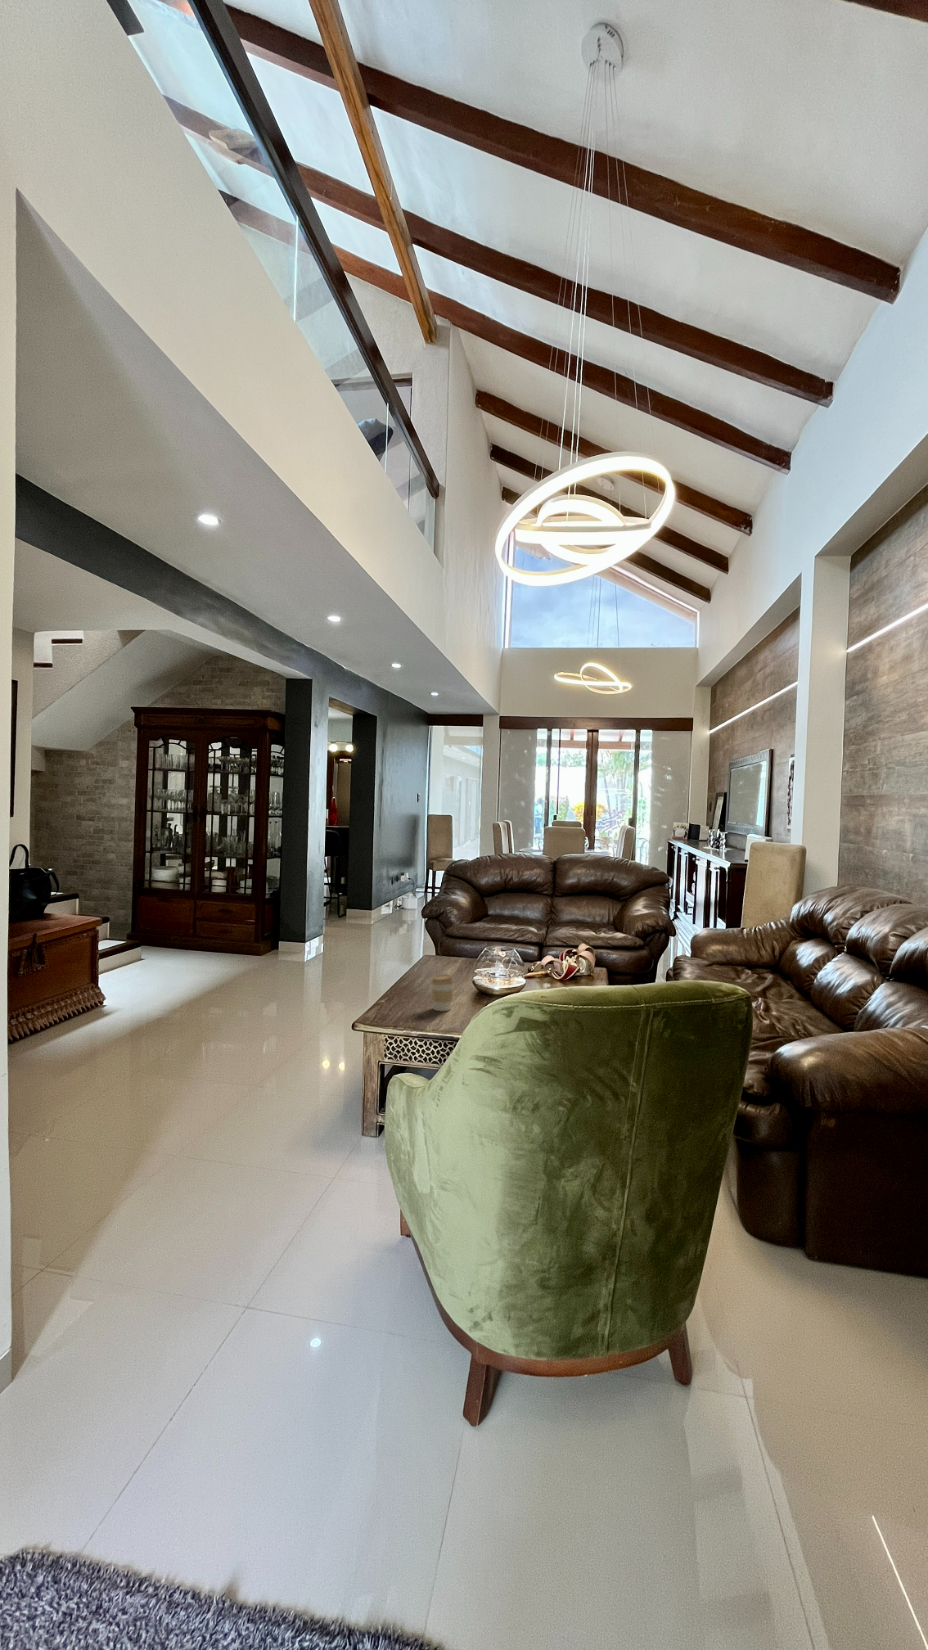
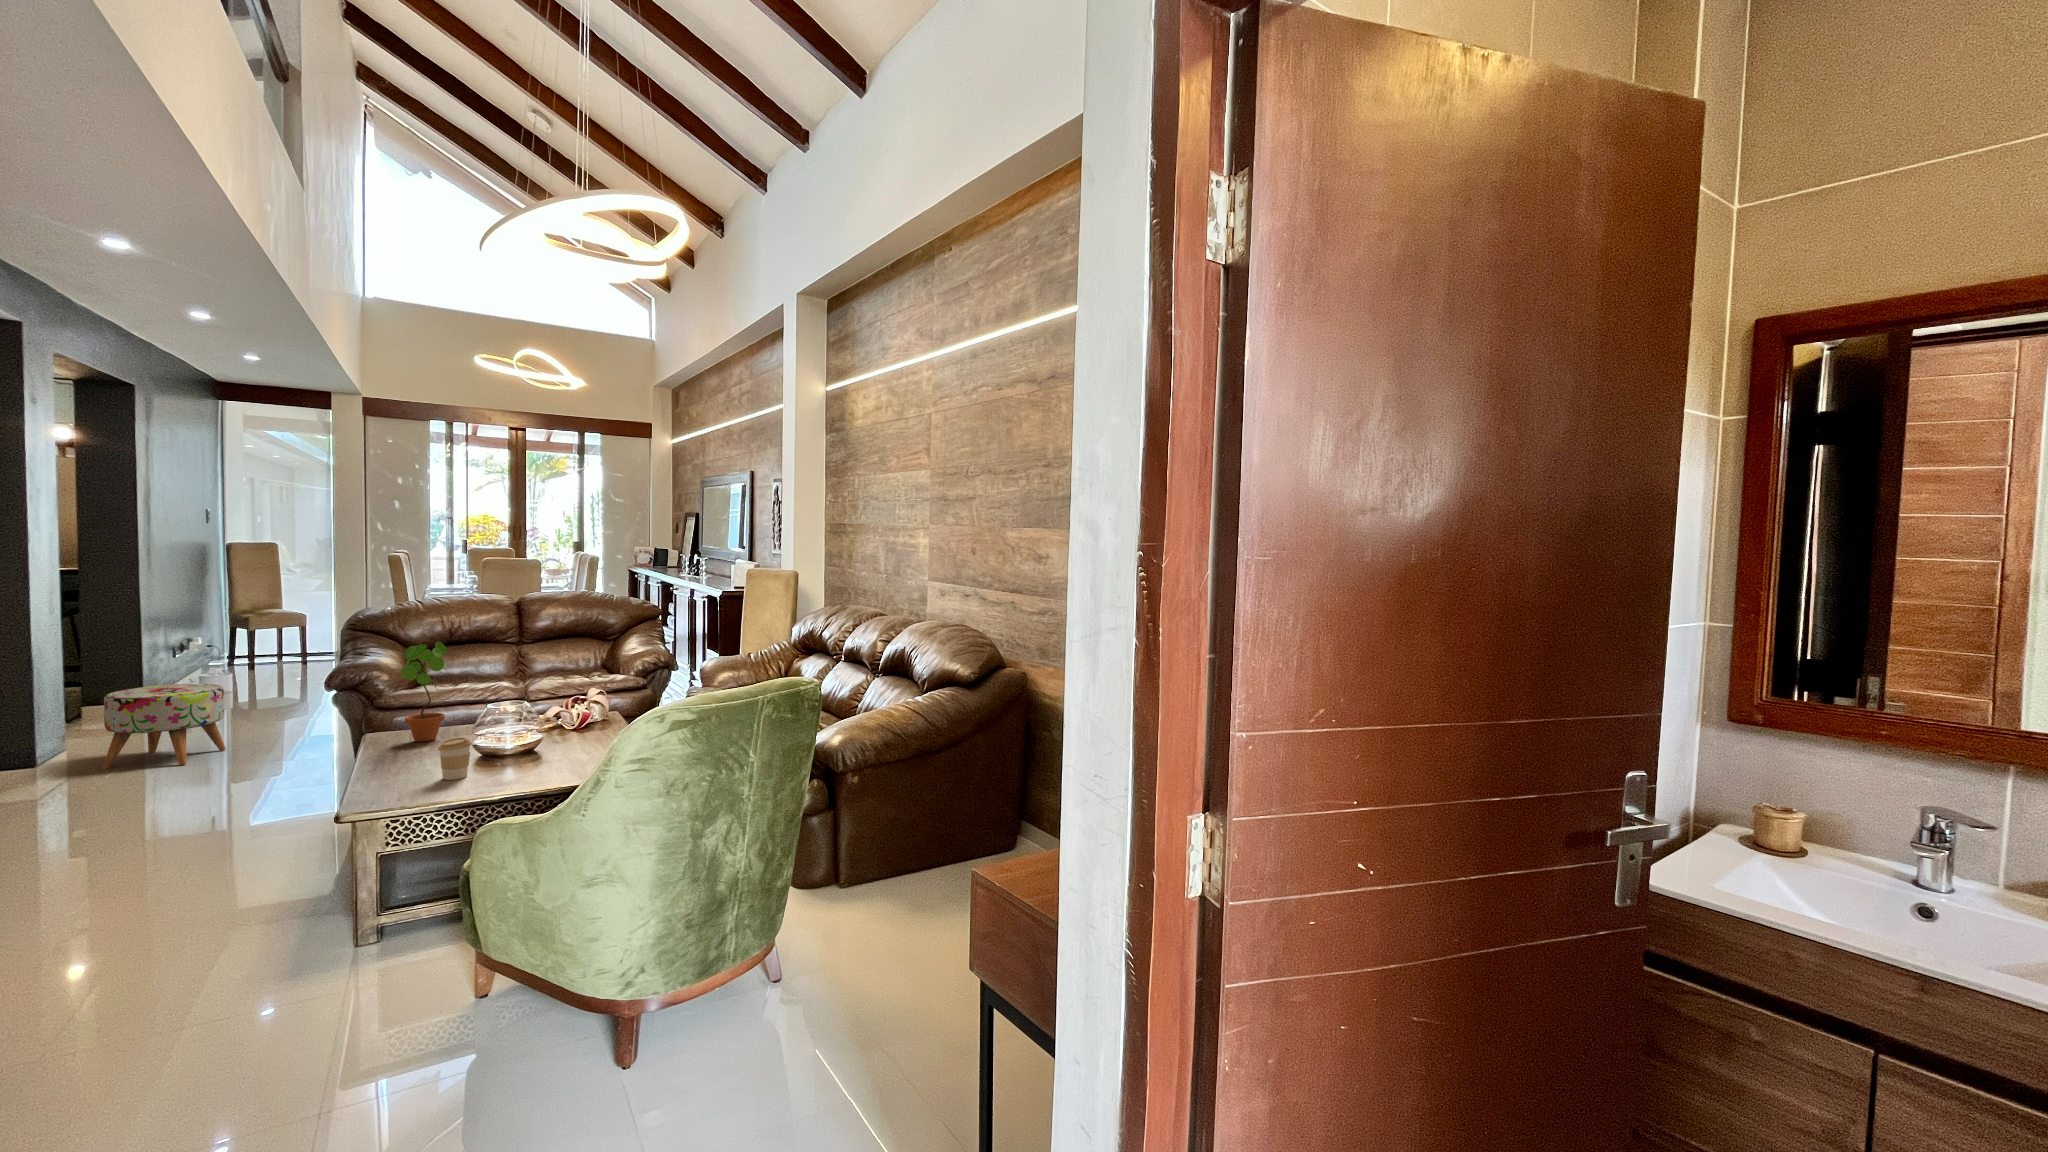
potted plant: none [437,889,470,970] -> present [401,642,447,741]
ottoman: none [333,902,391,955] -> present [102,684,226,768]

